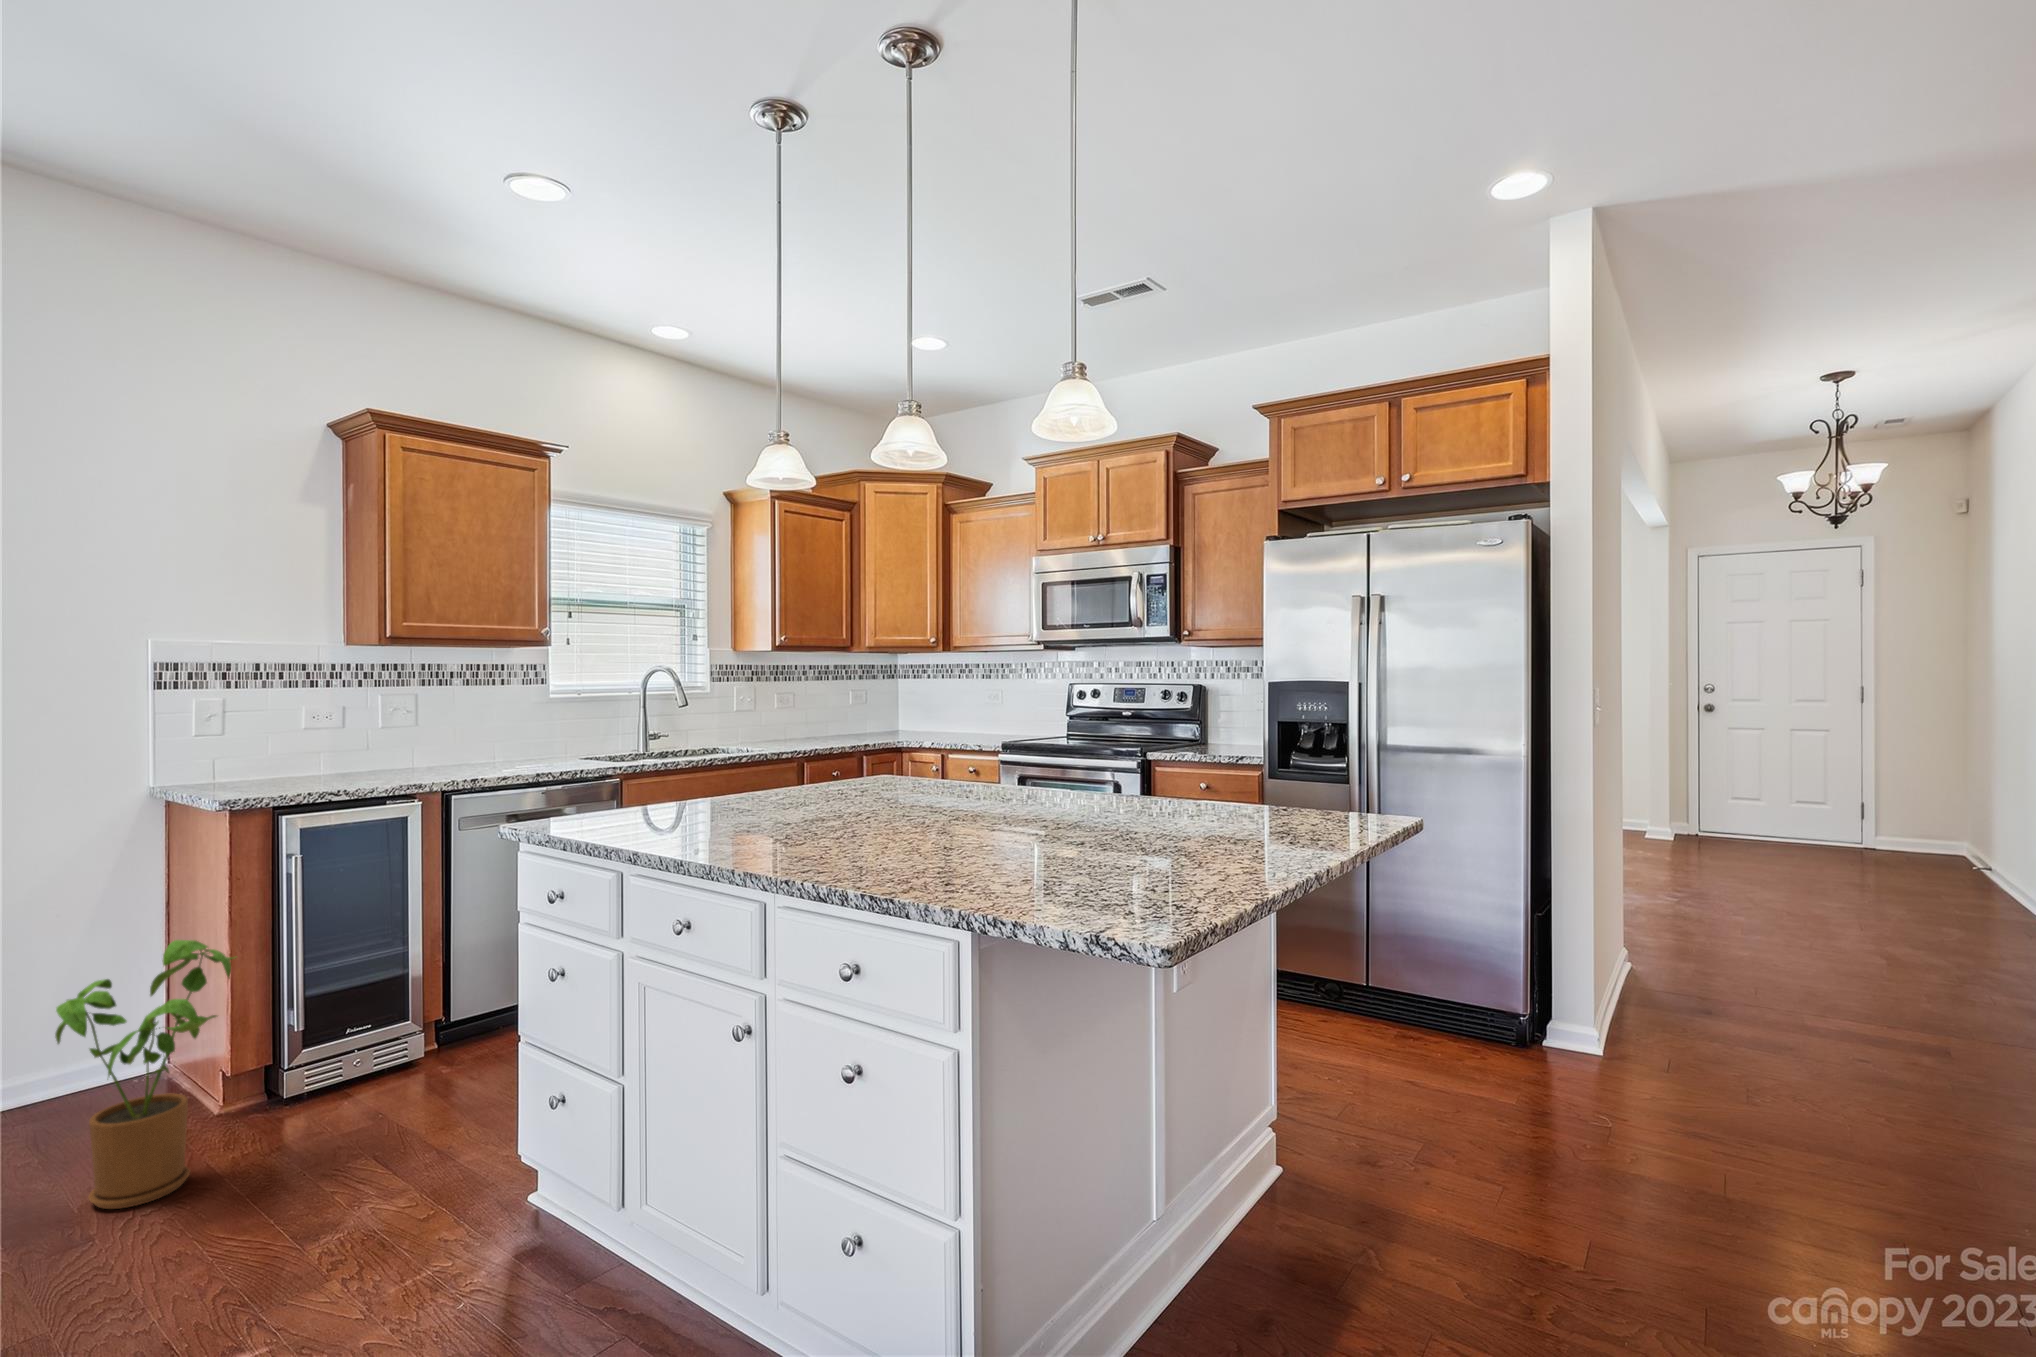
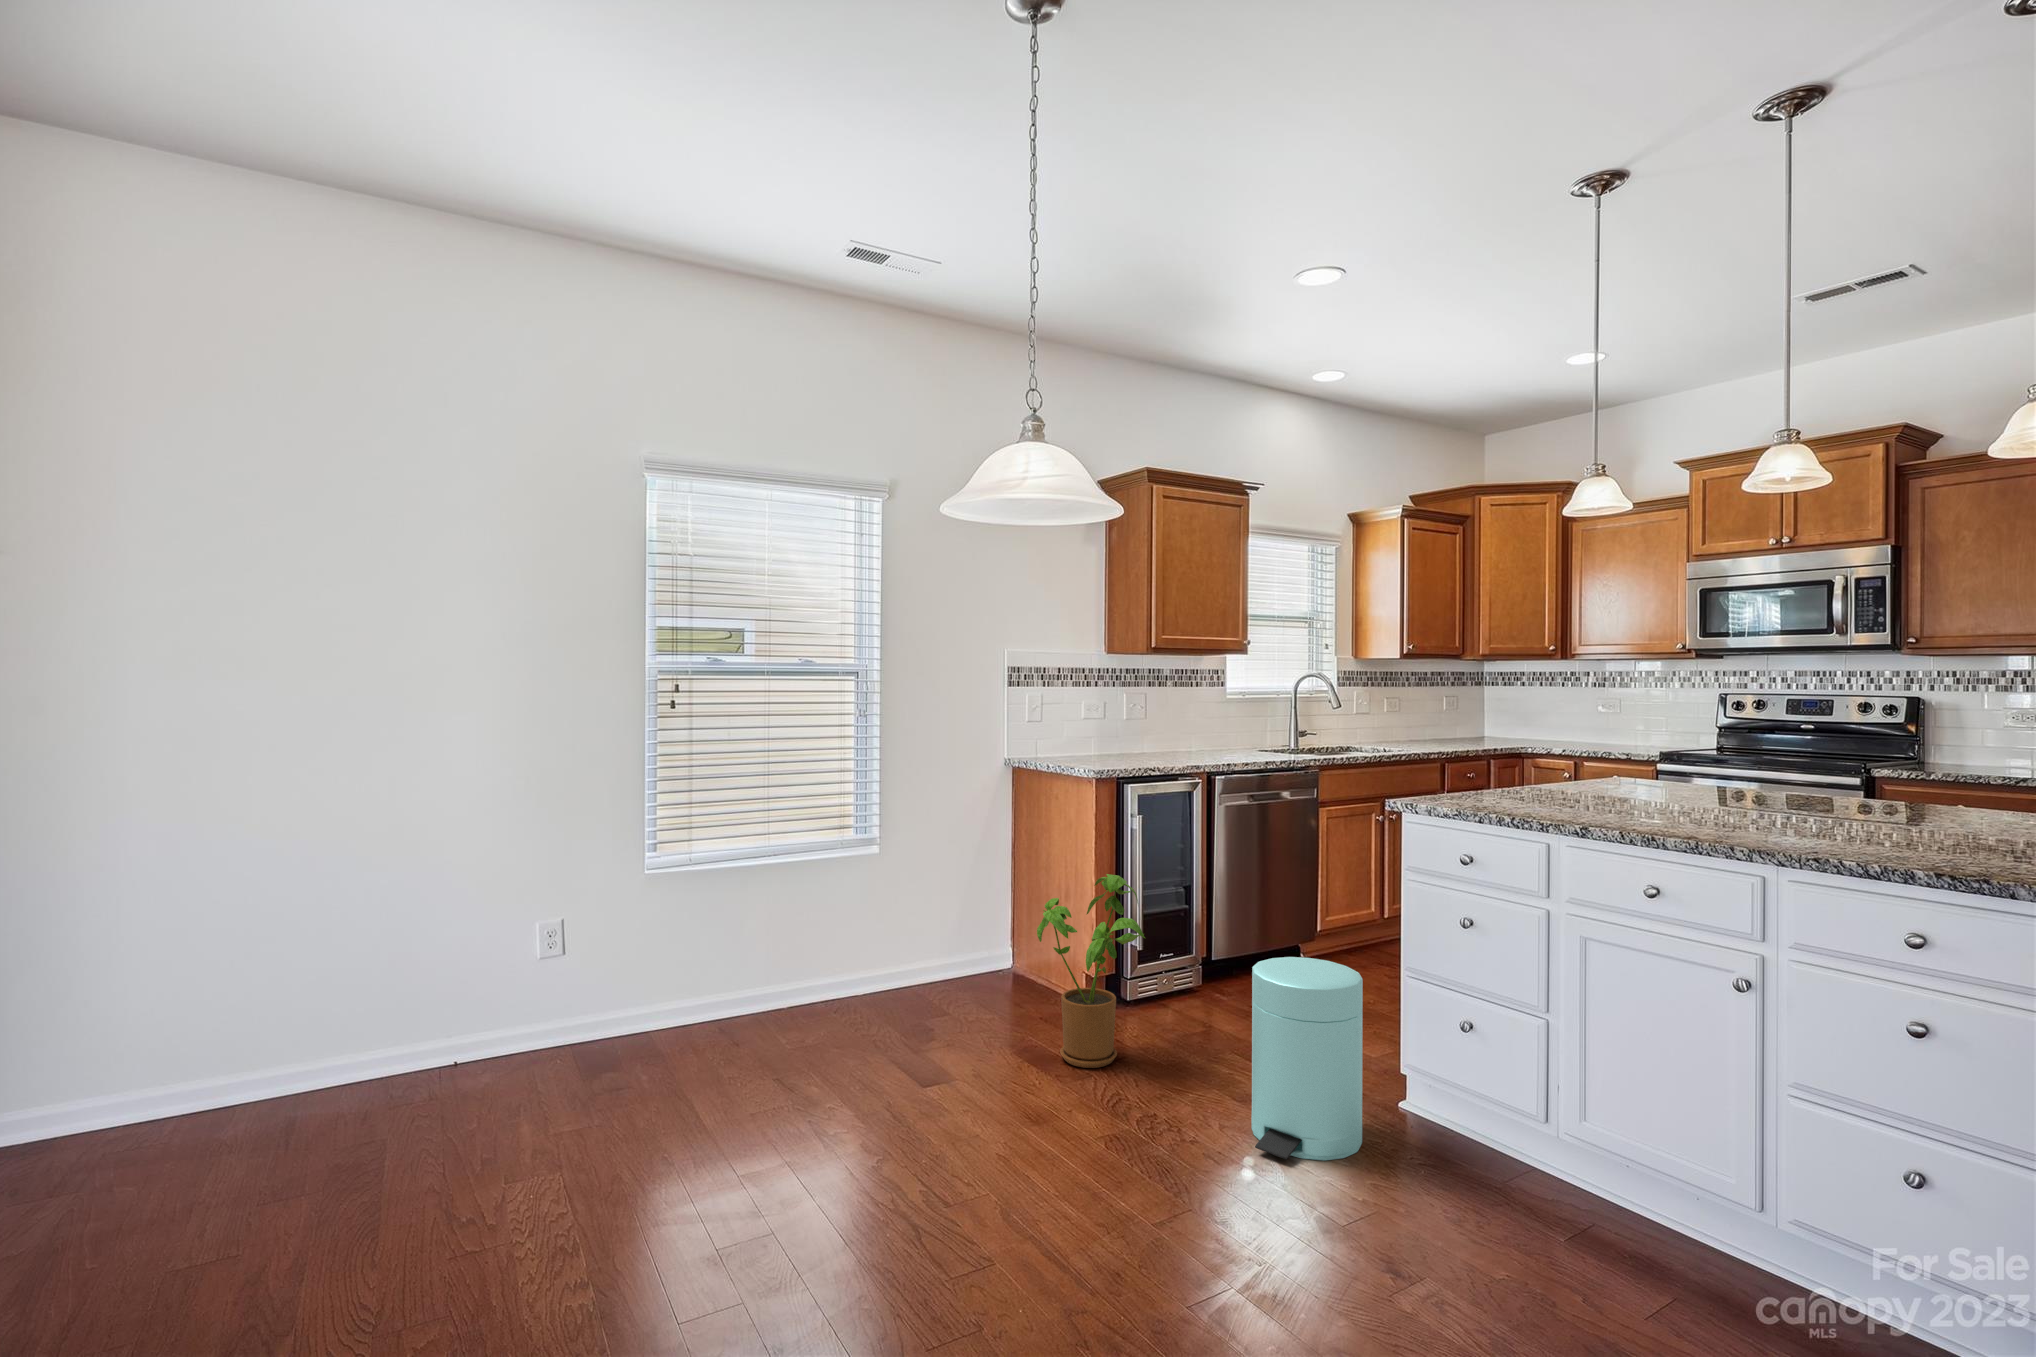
trash can: none [249,1025,438,1302] -> present [1251,957,1363,1161]

